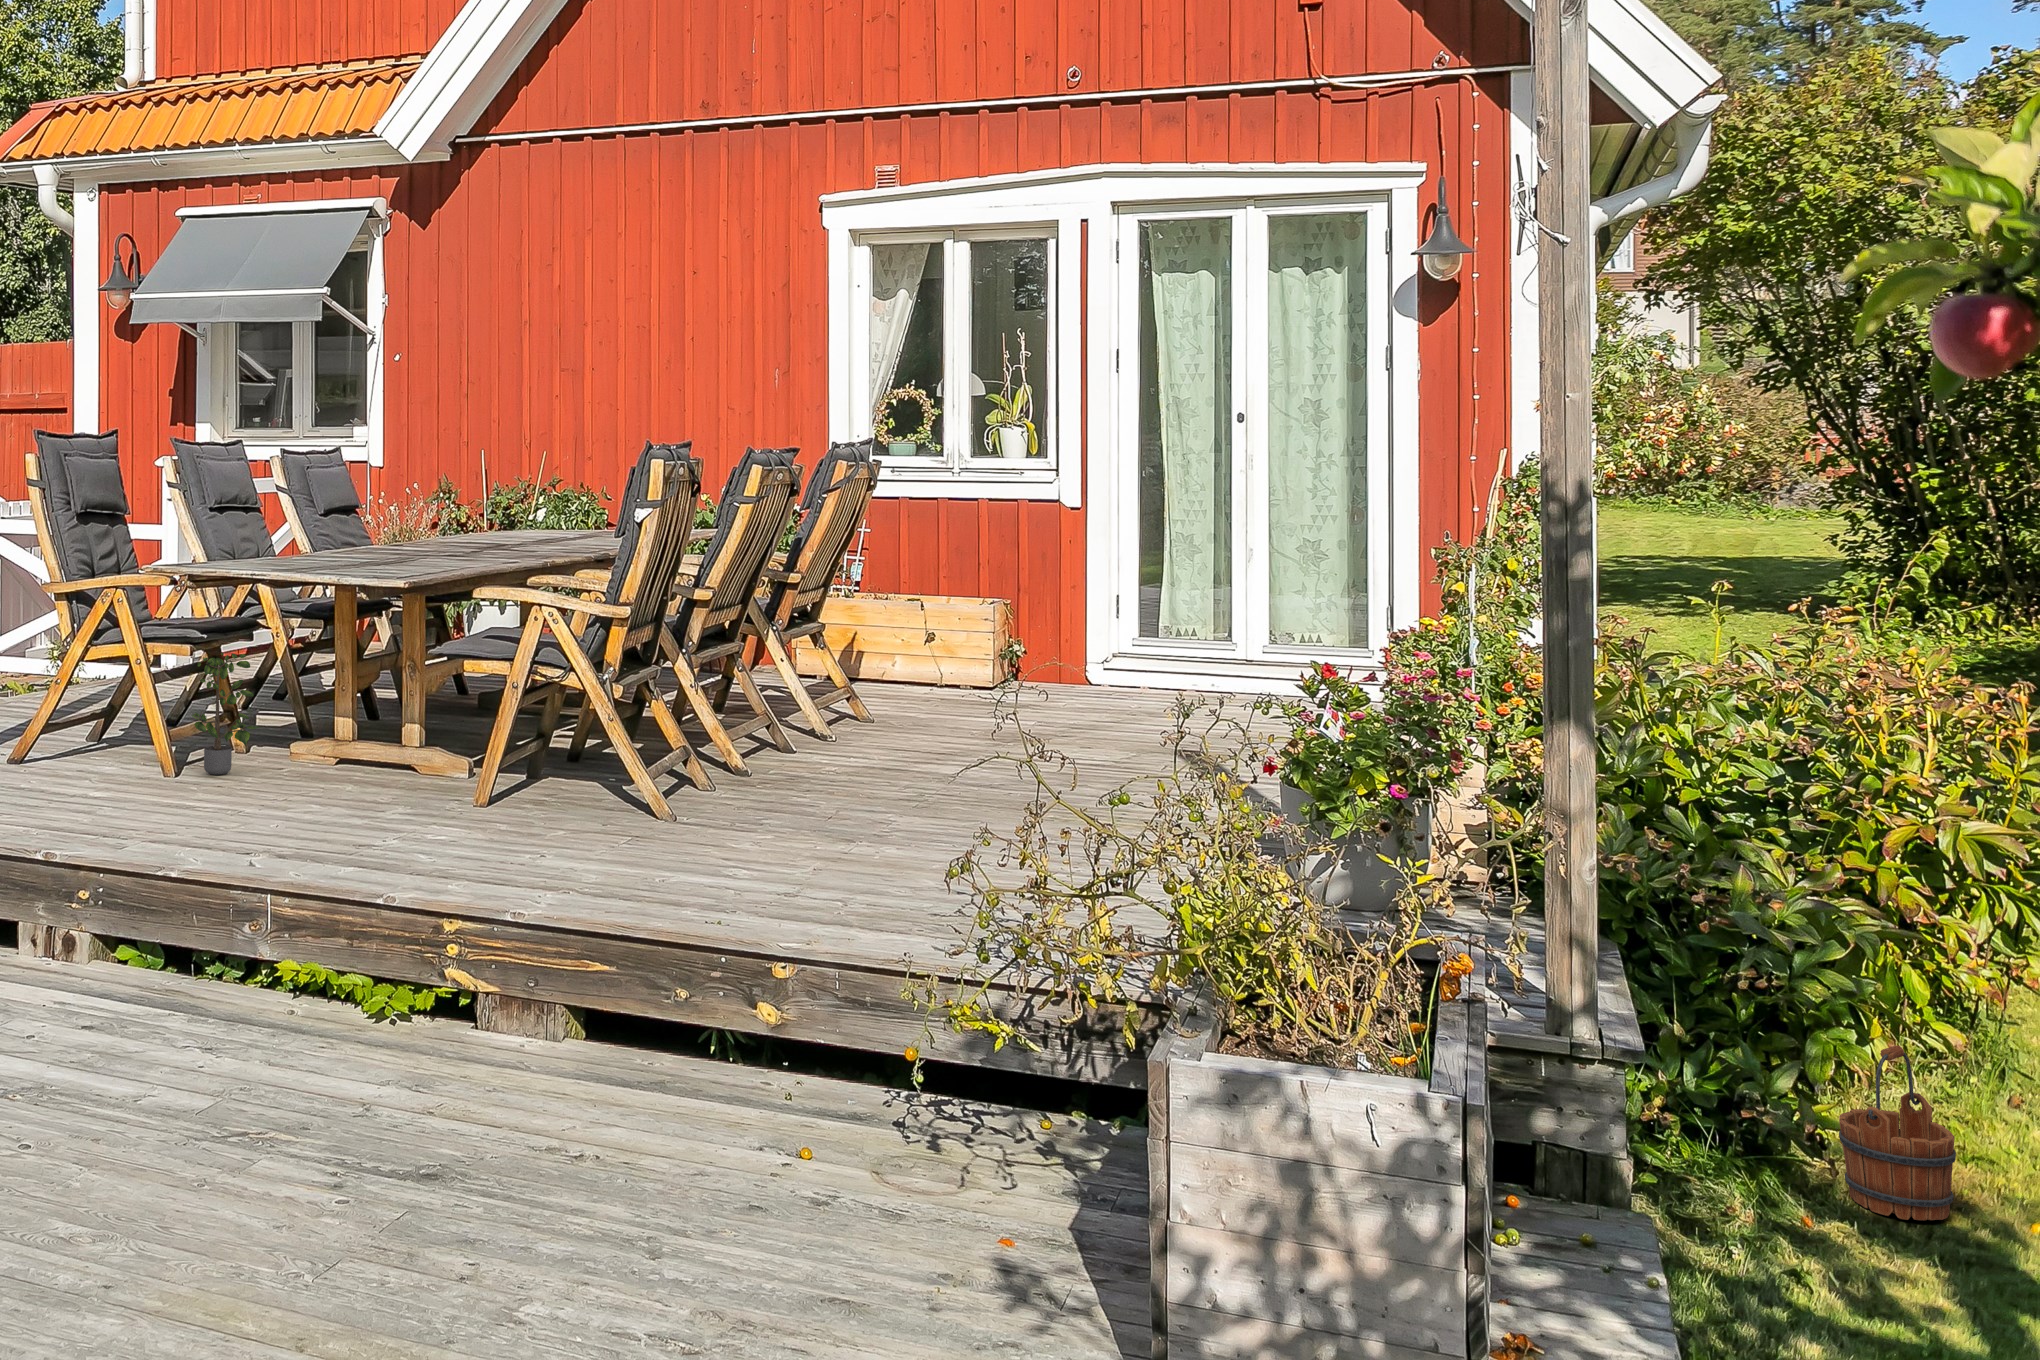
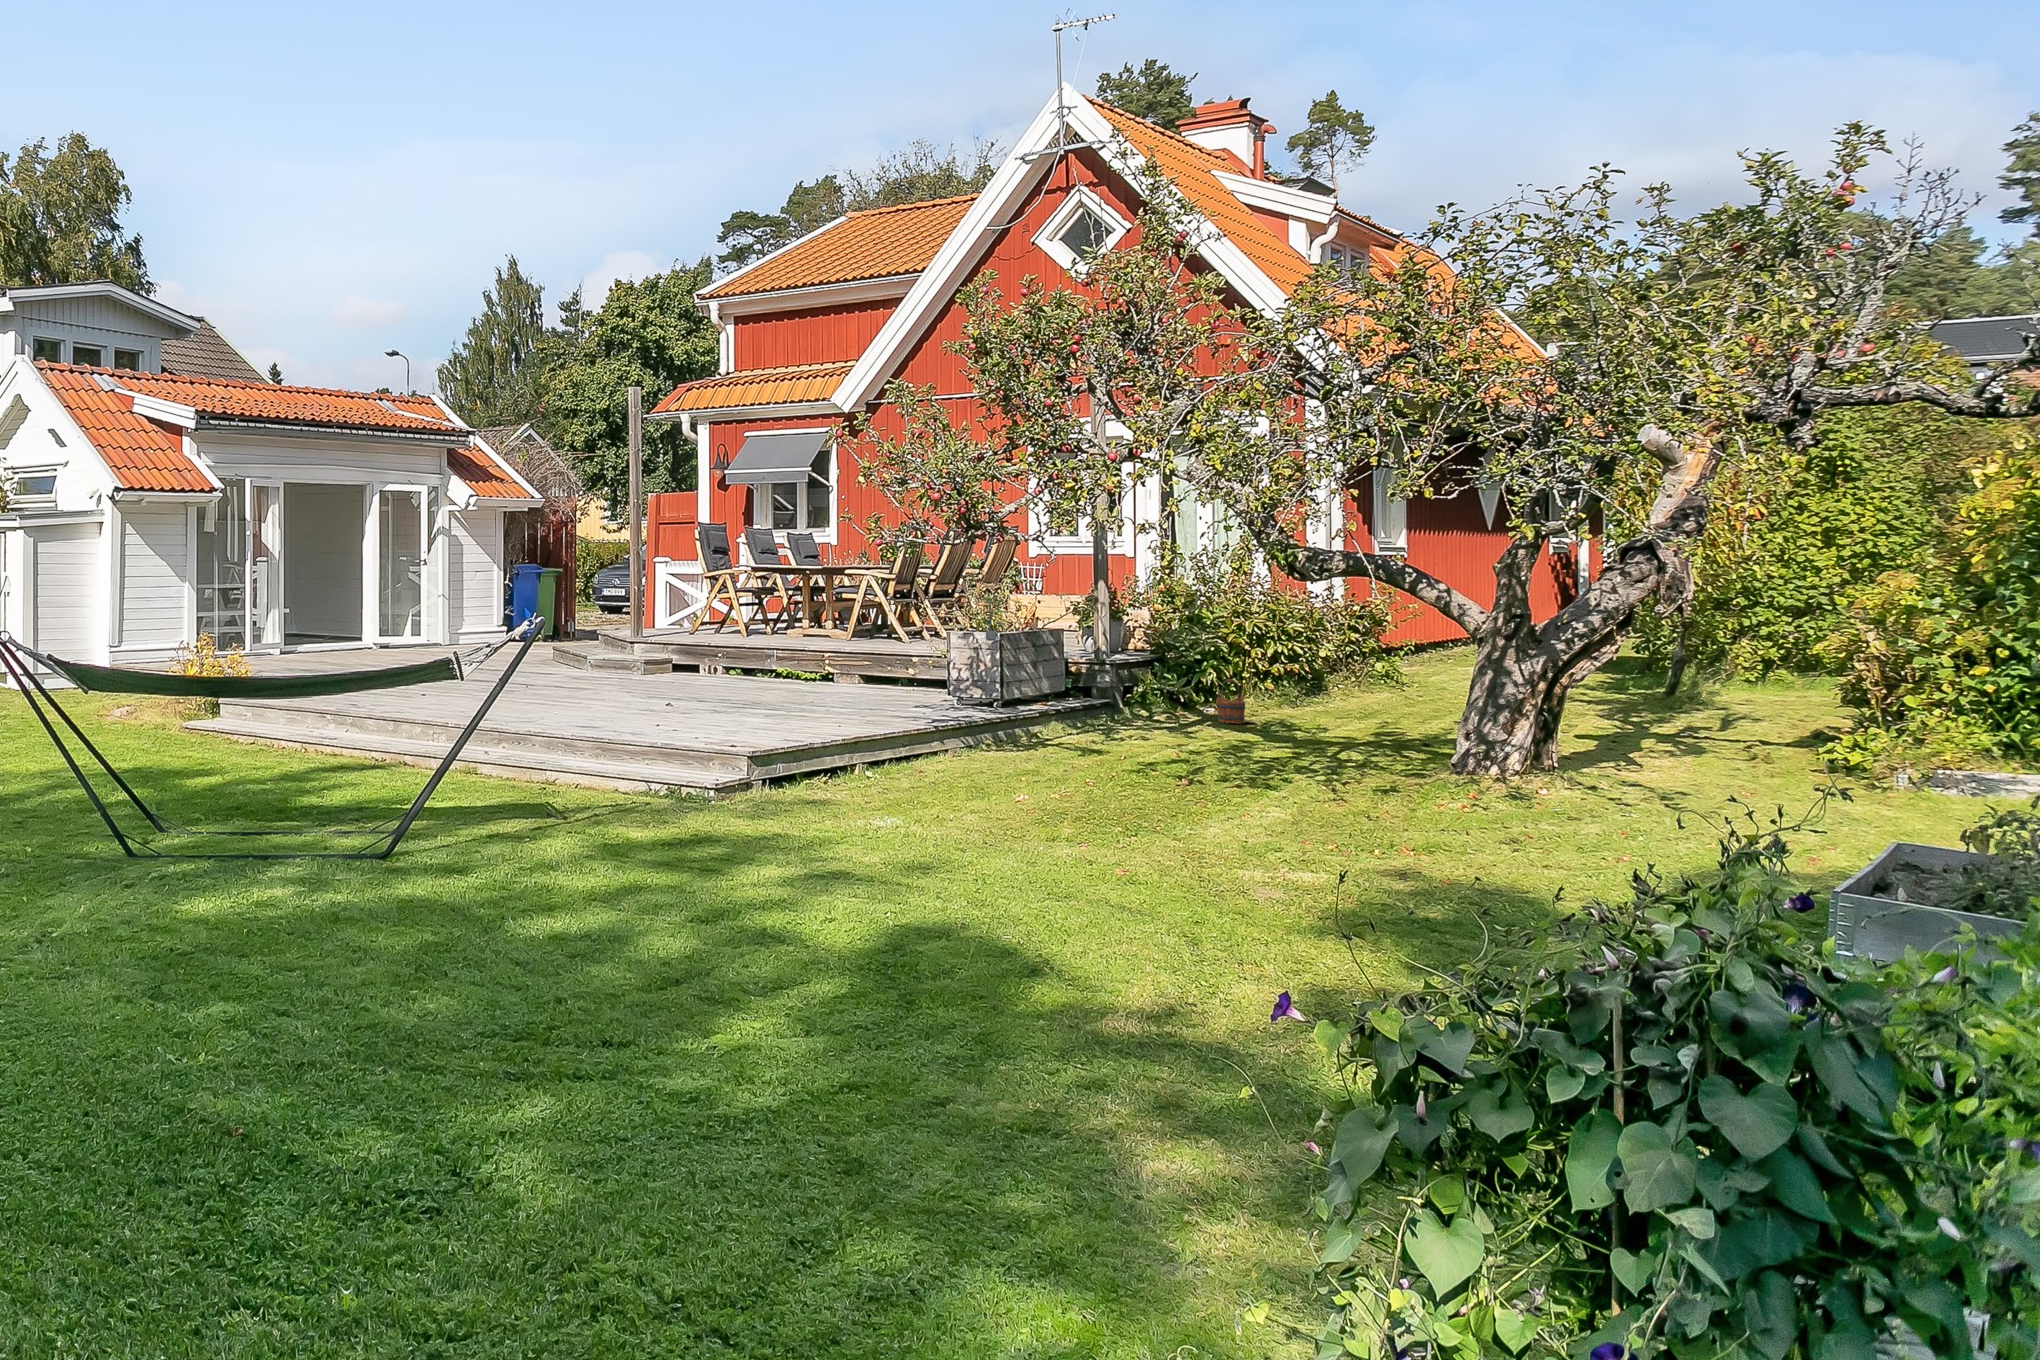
potted plant: present [192,653,261,775] -> present [982,597,1005,640]

